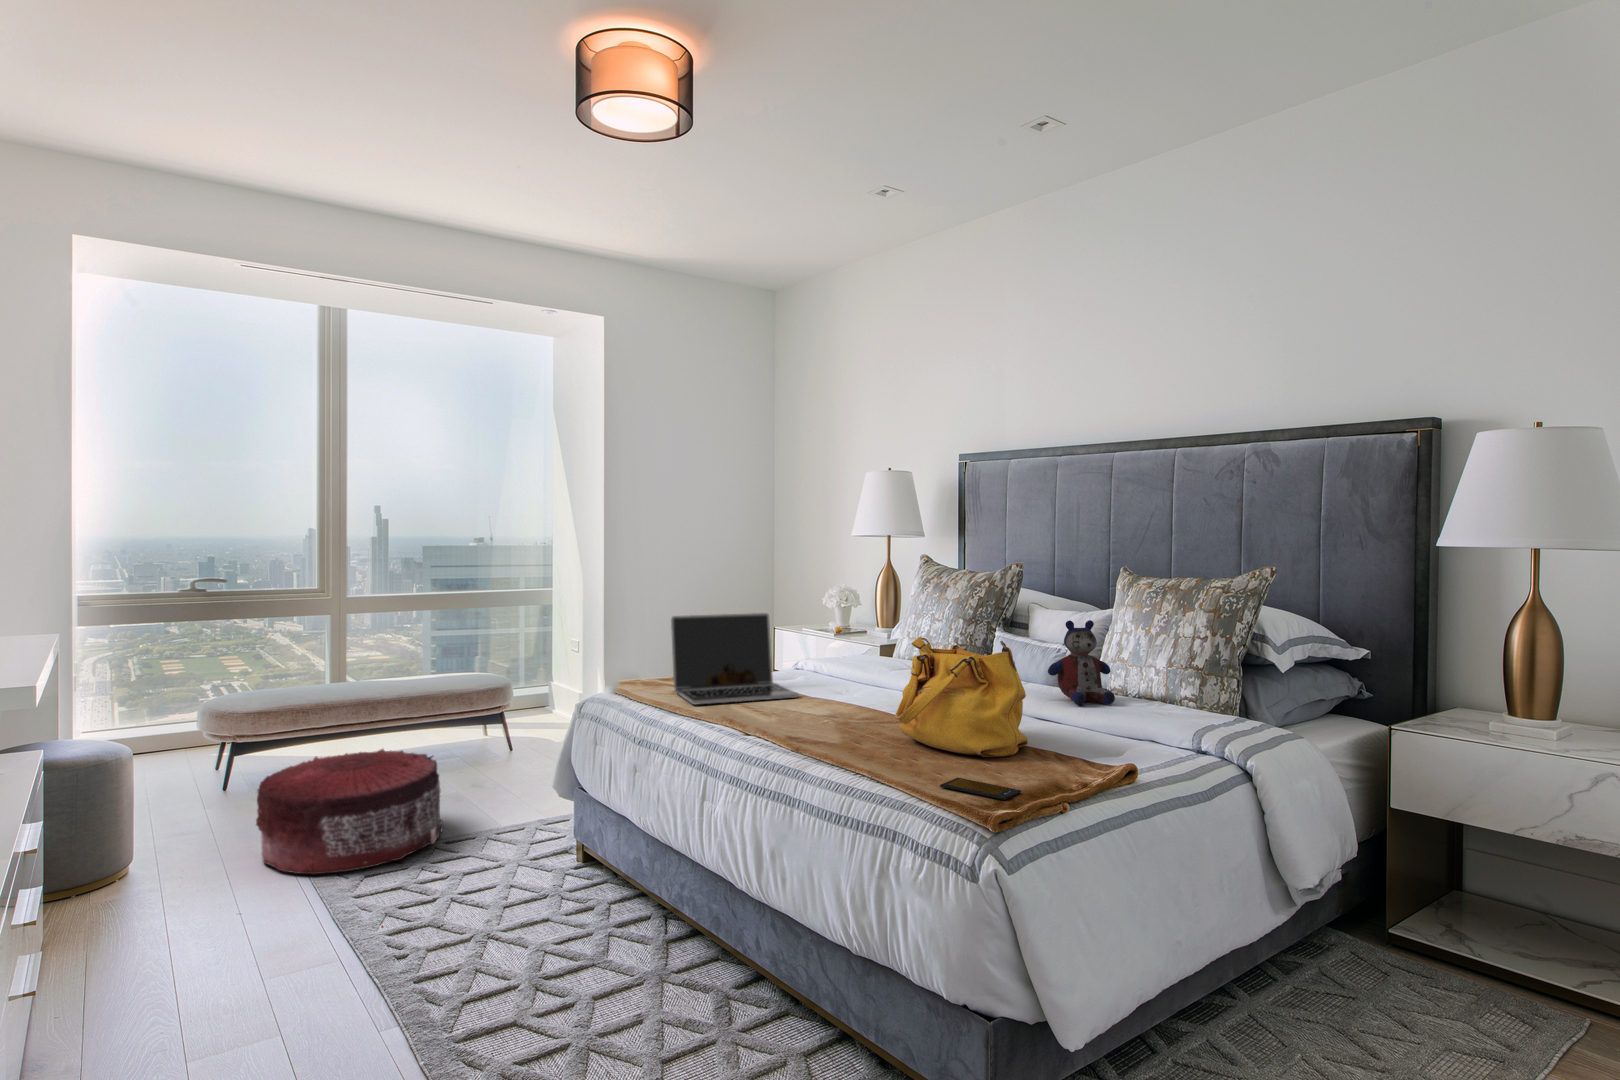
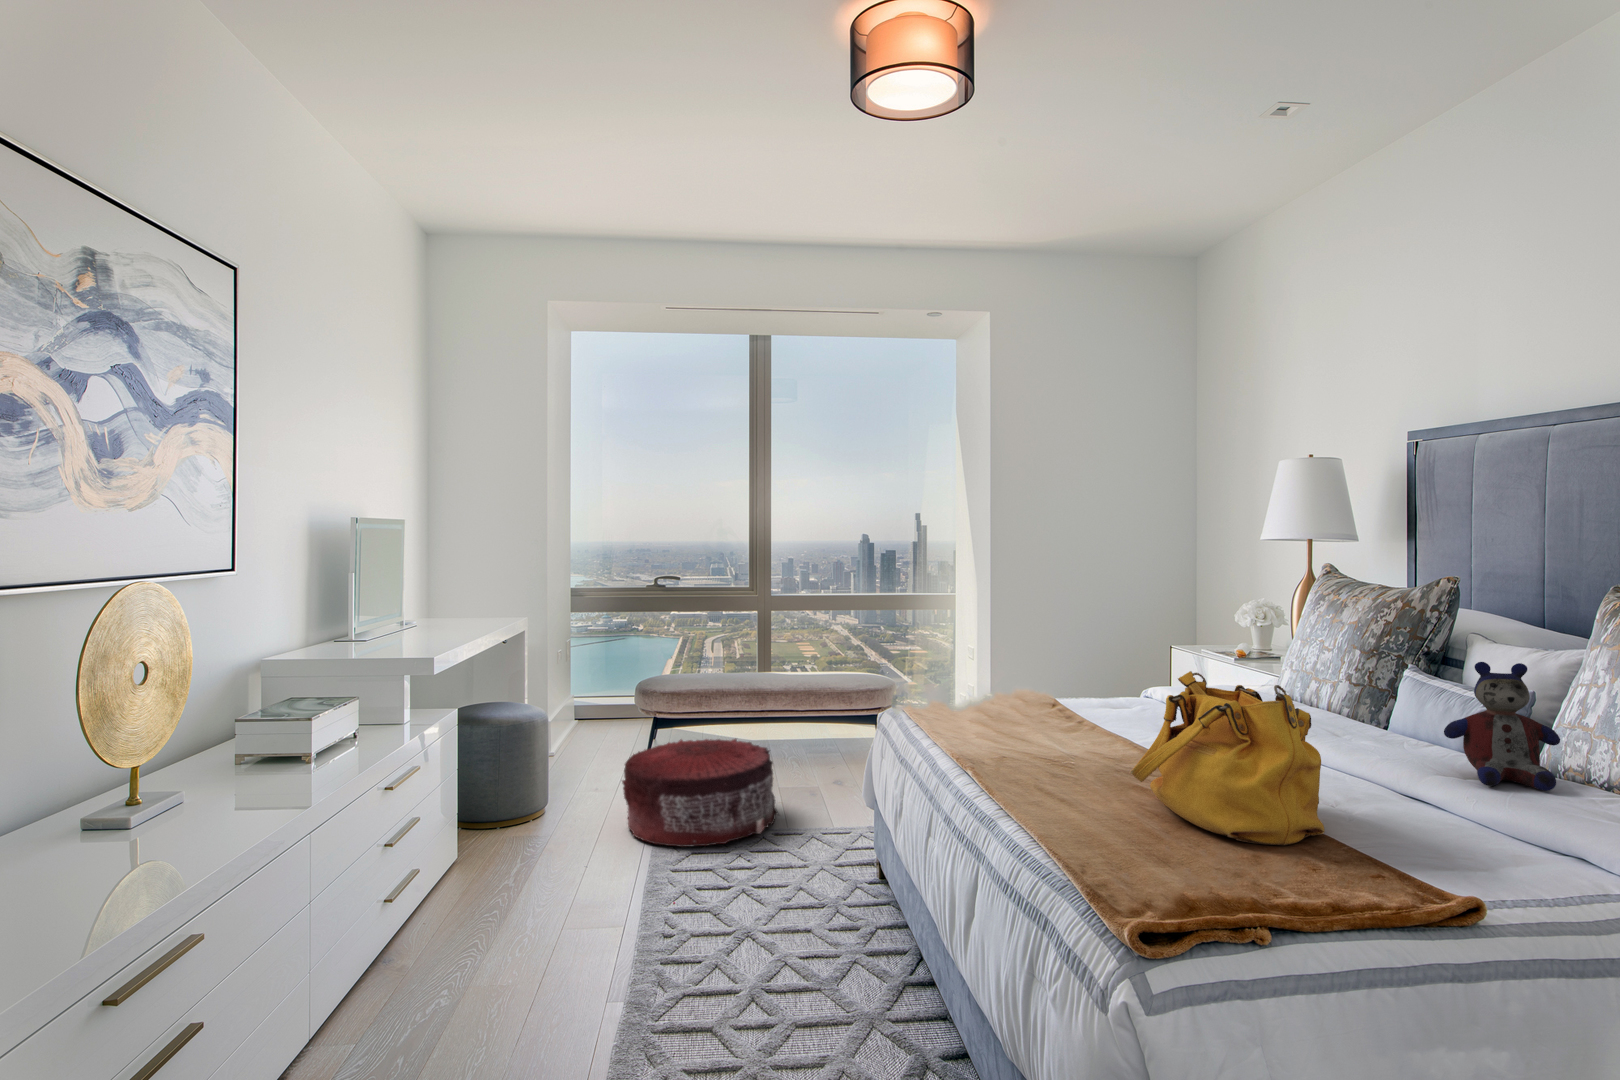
laptop: present [671,613,798,704] -> none [962,629,1093,732]
smartphone: present [940,778,1021,800] -> none [1126,864,1234,908]

